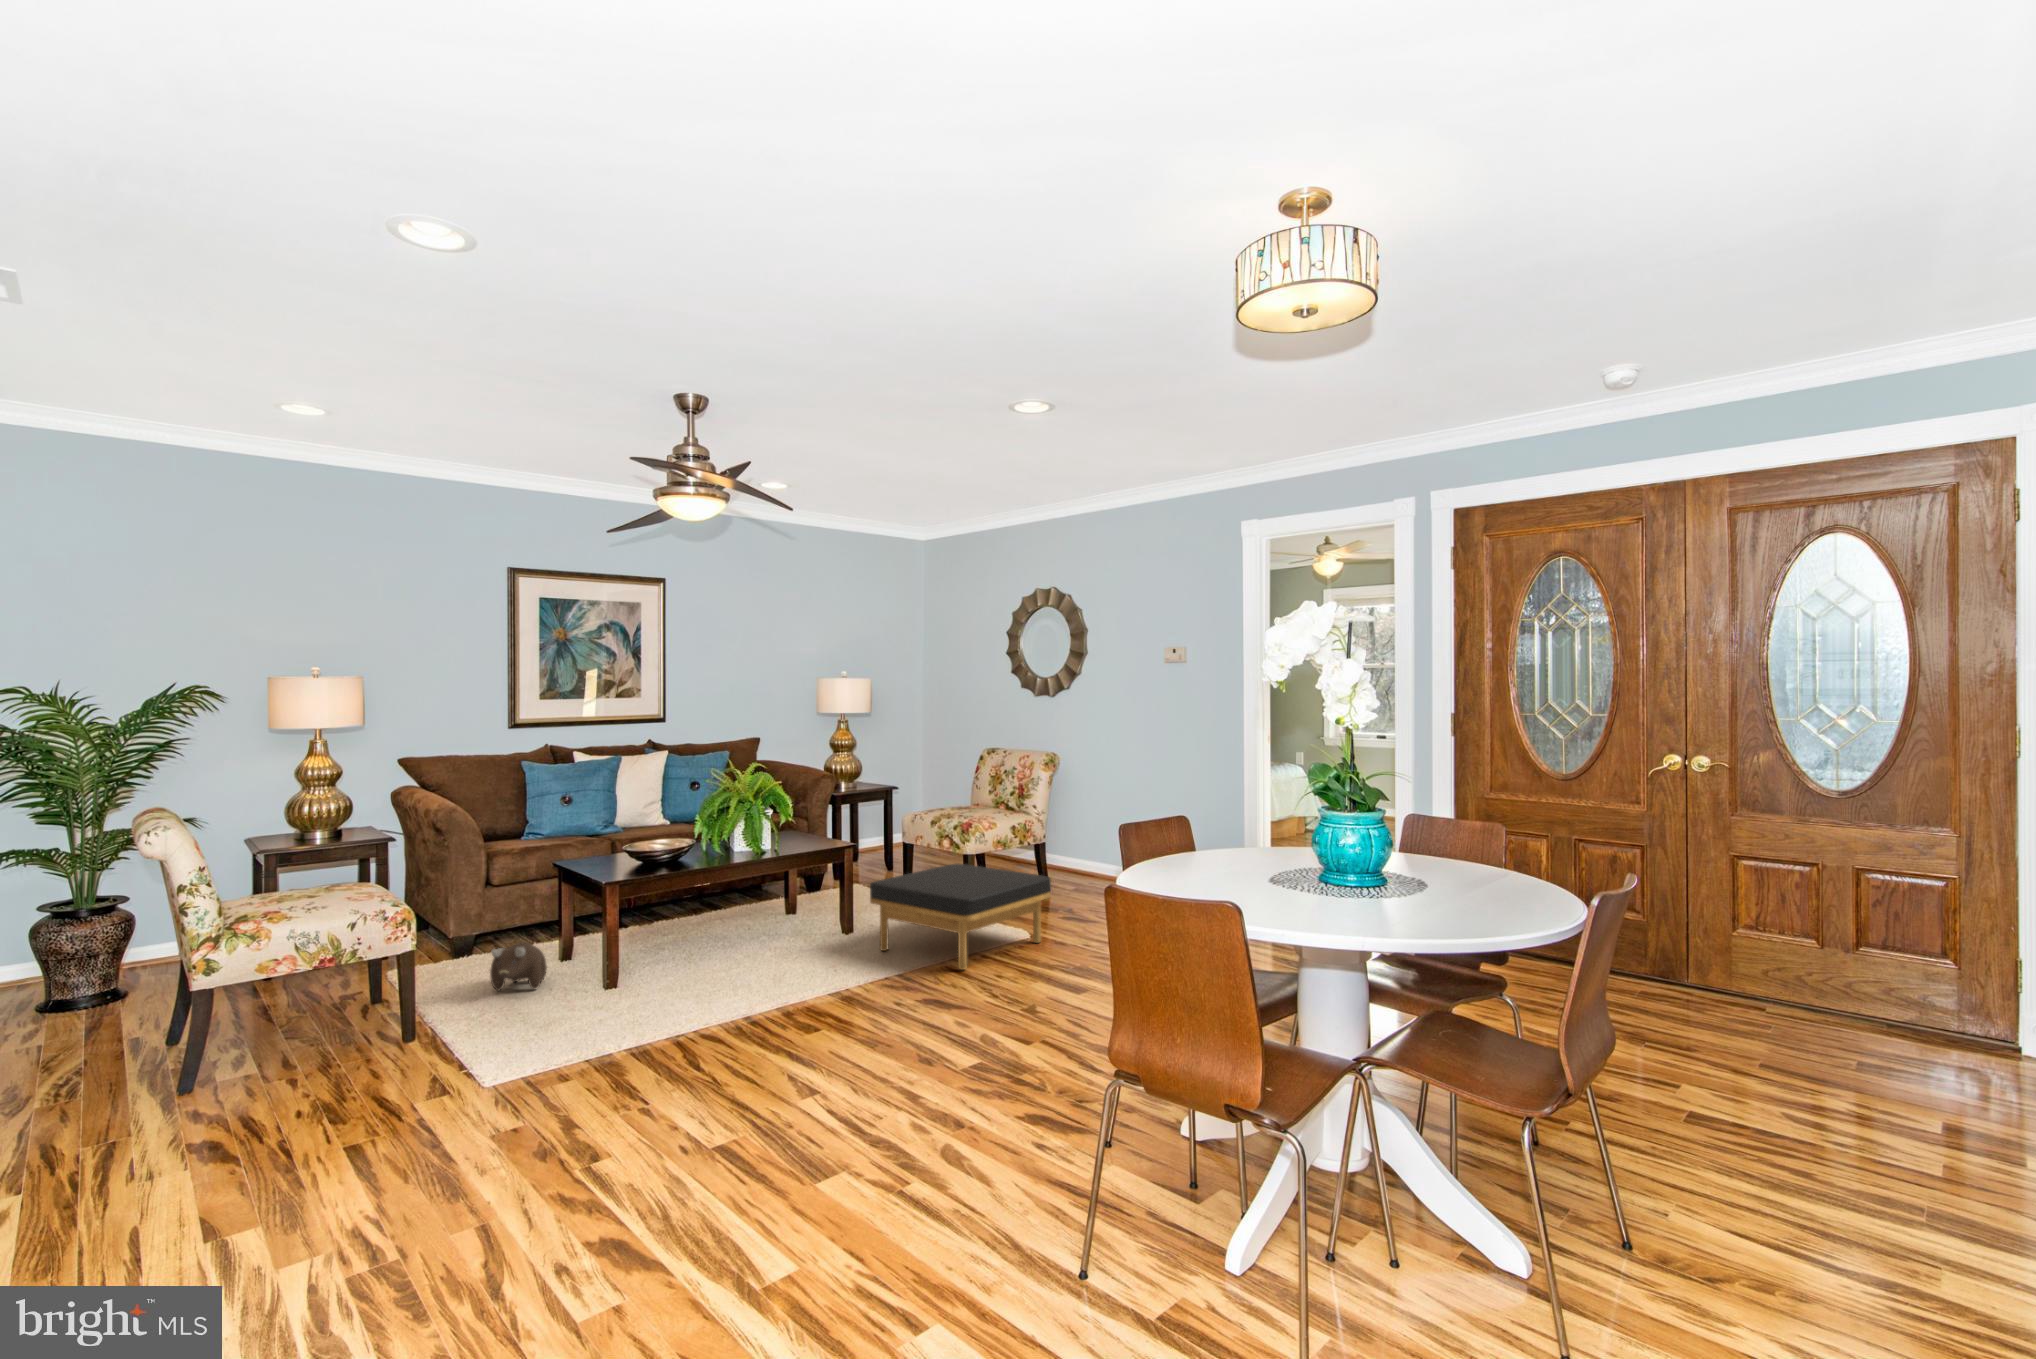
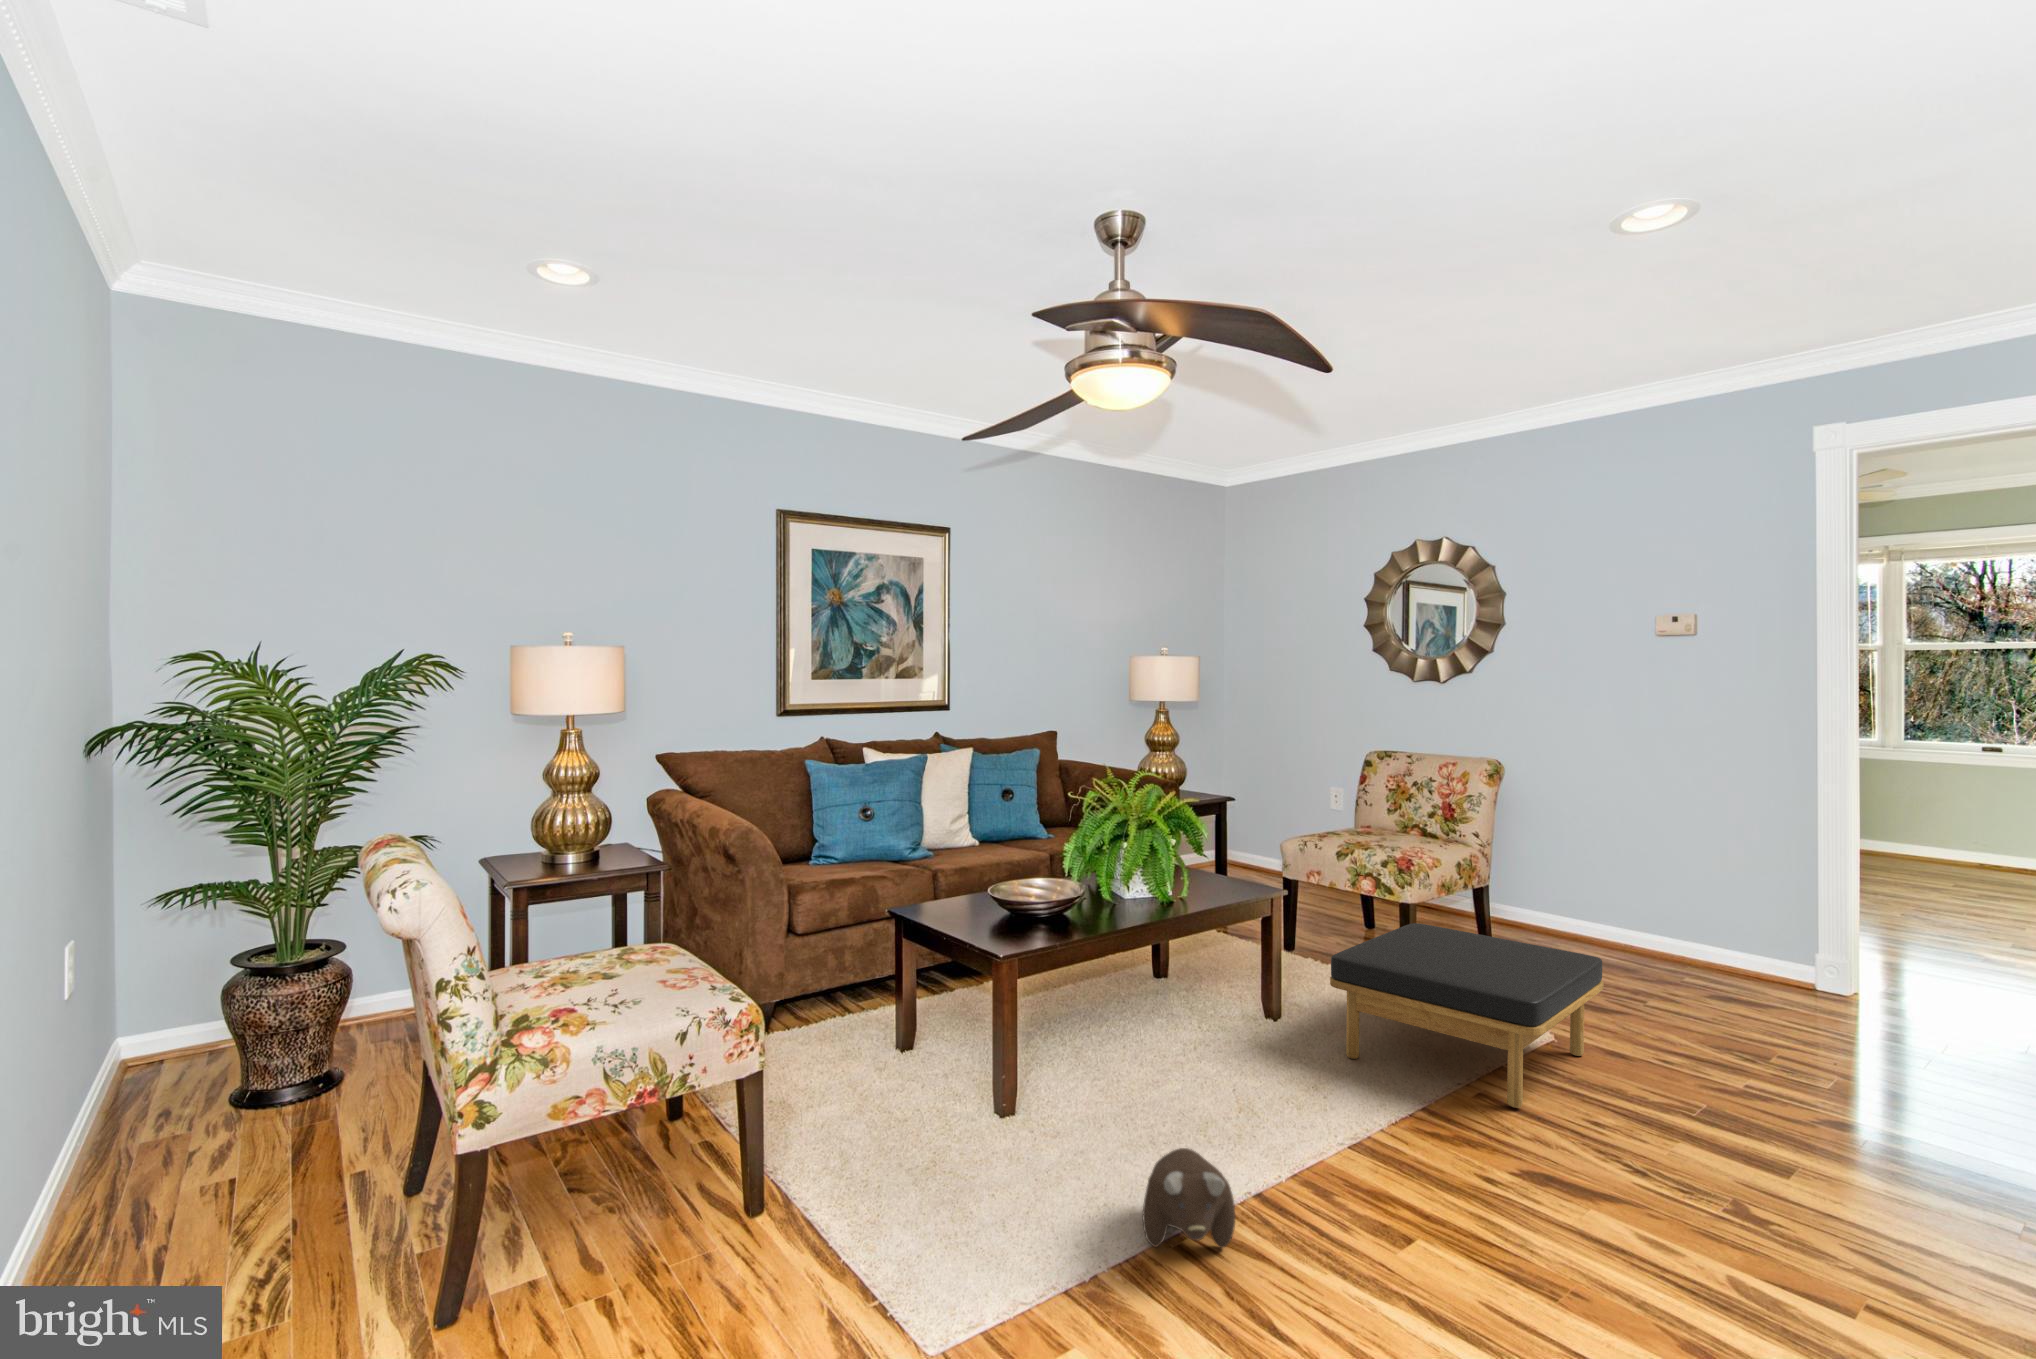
plush toy: present [490,942,547,991] -> present [1143,1148,1235,1248]

